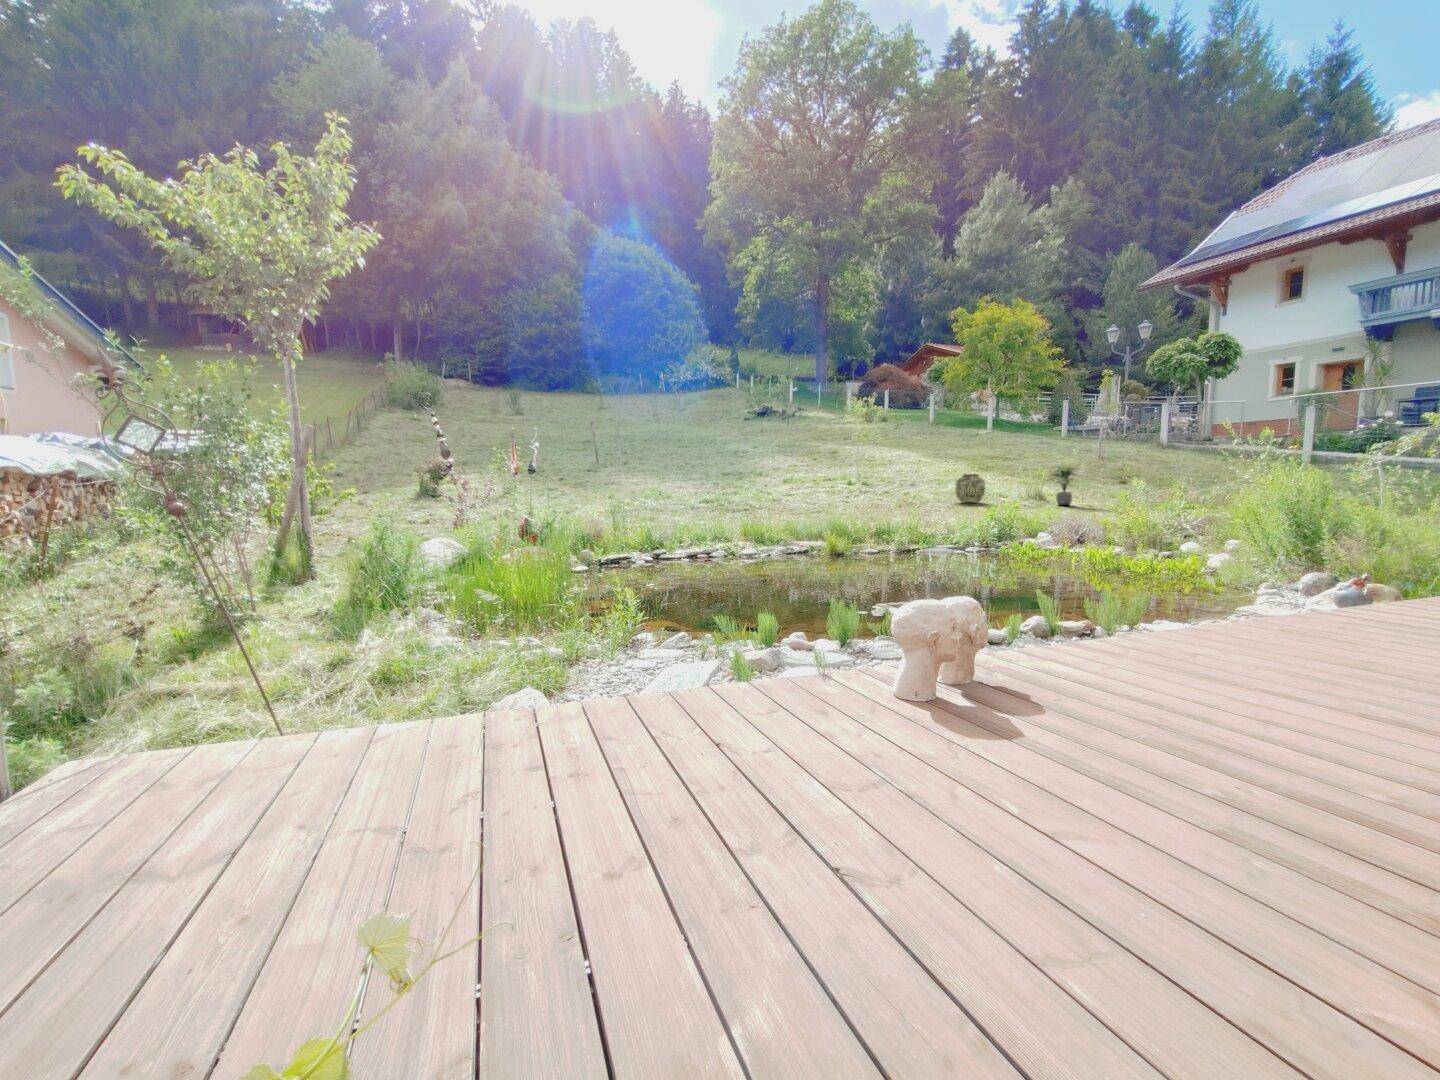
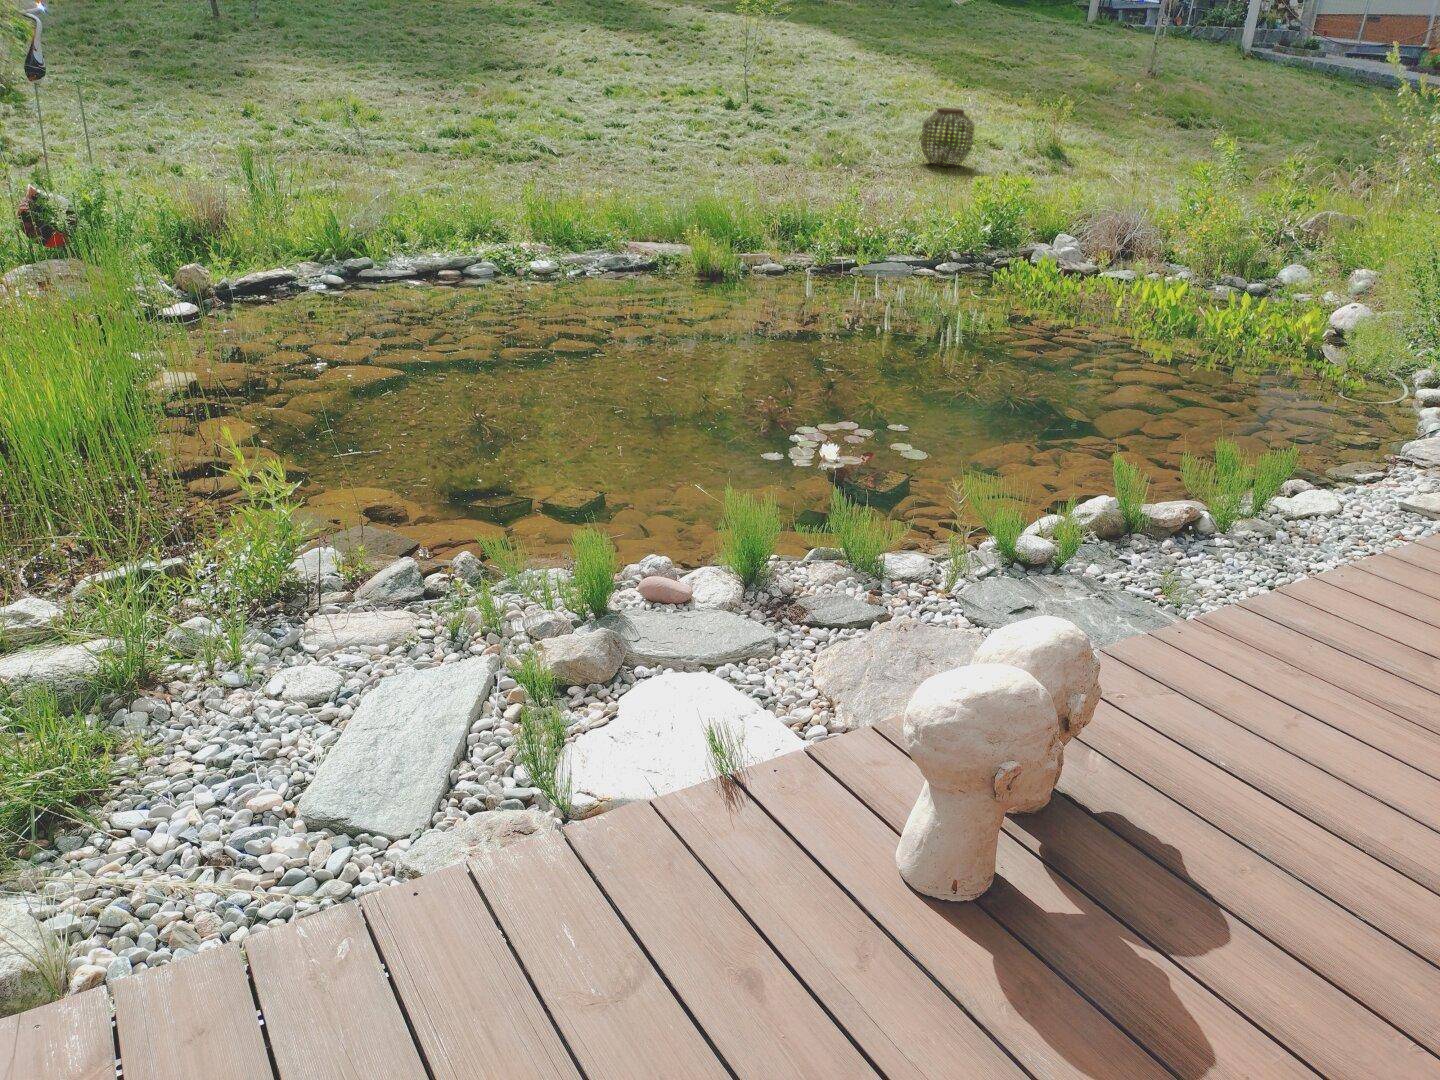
potted plant: present [1051,468,1076,506] -> none [1085,107,1139,182]

